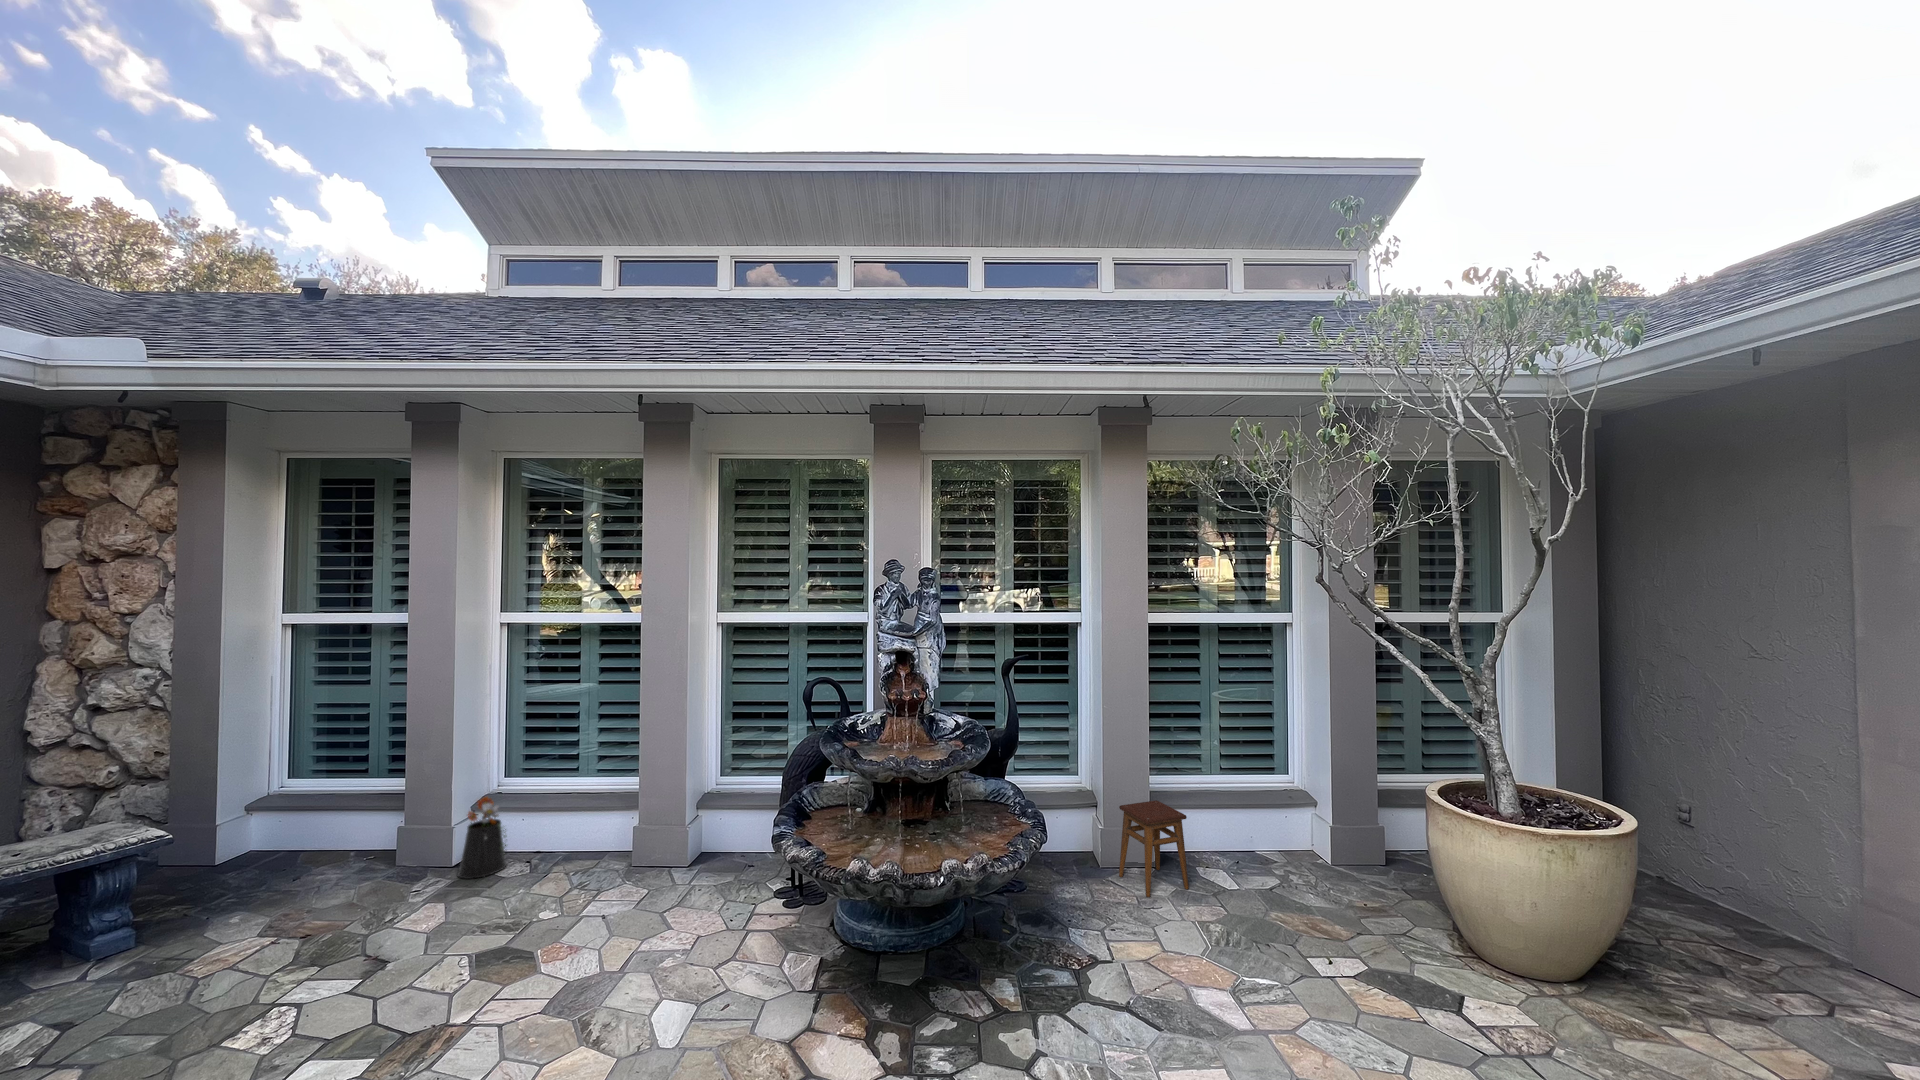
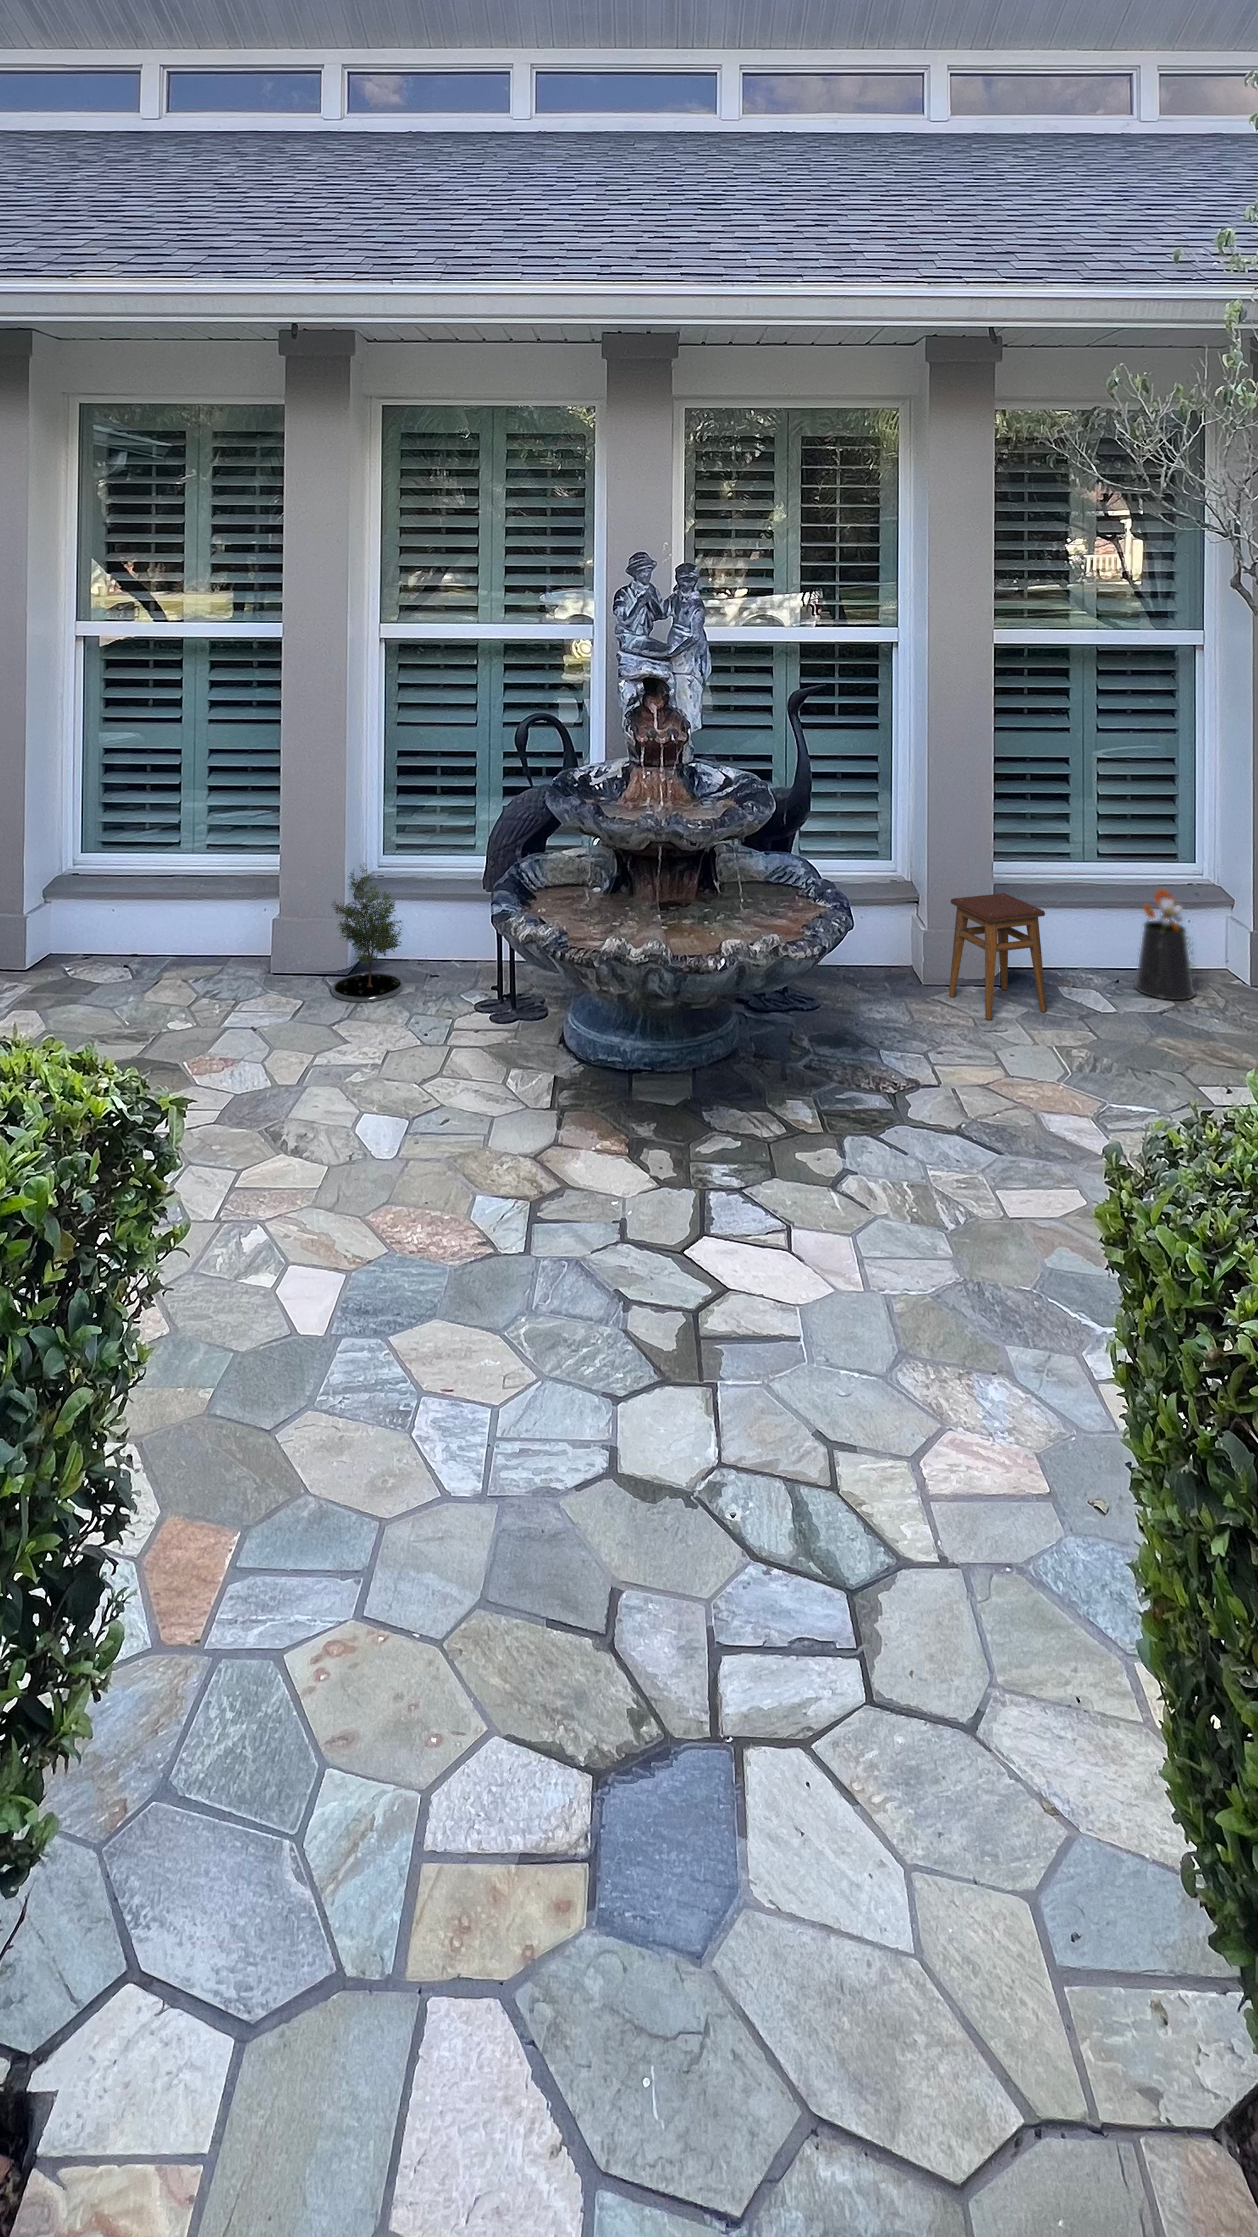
potted tree: none [674,785,731,889] -> present [331,865,404,1002]
watering can: present [457,797,507,879] -> present [1134,889,1196,1000]

